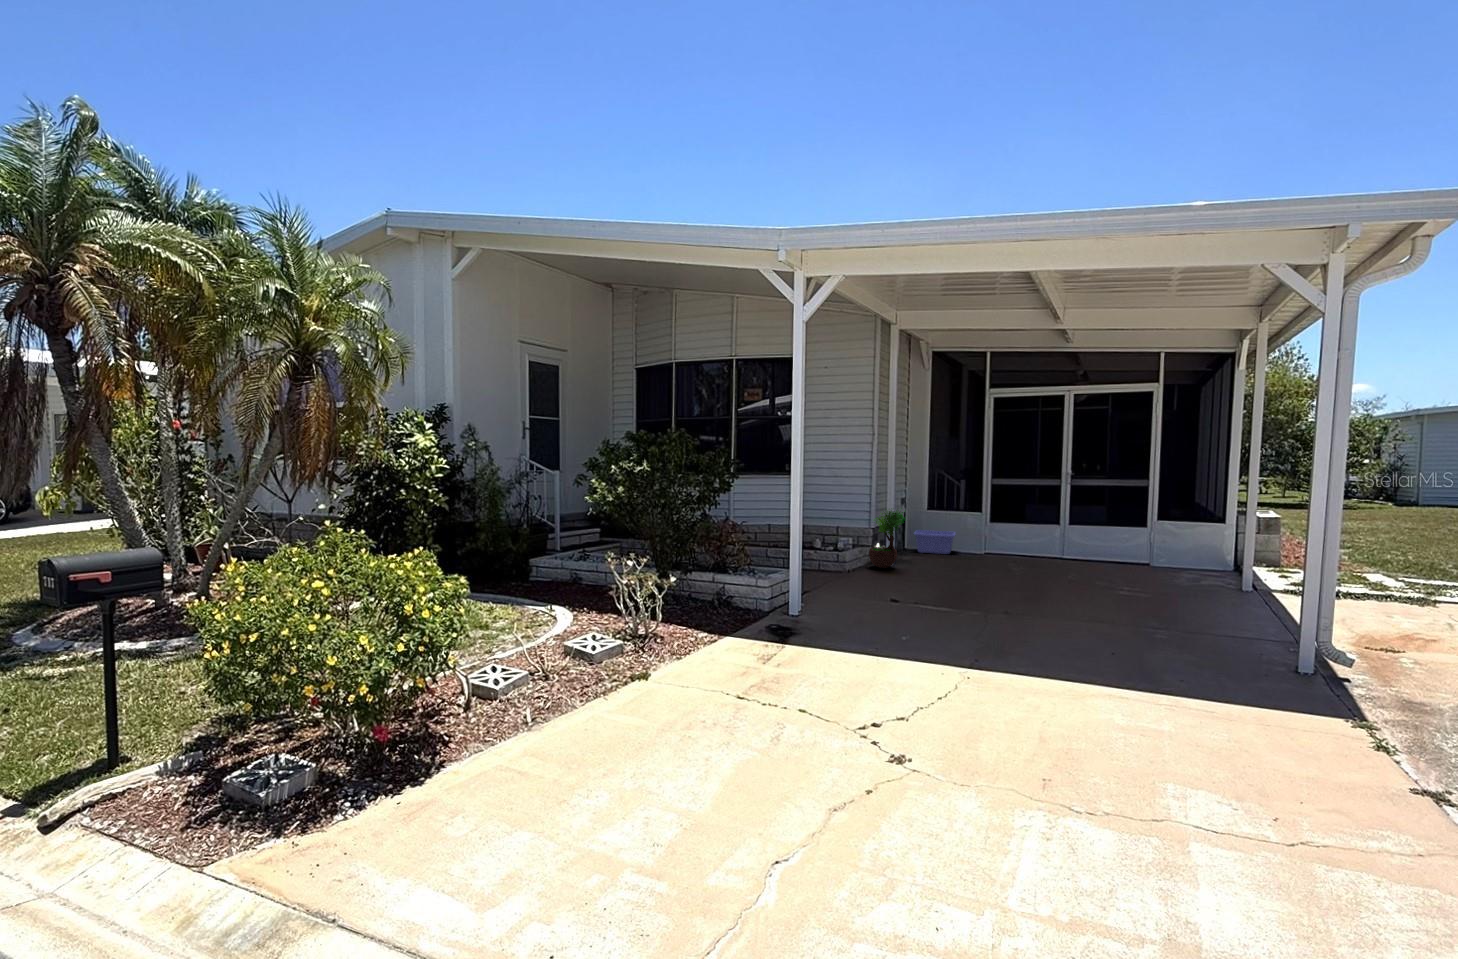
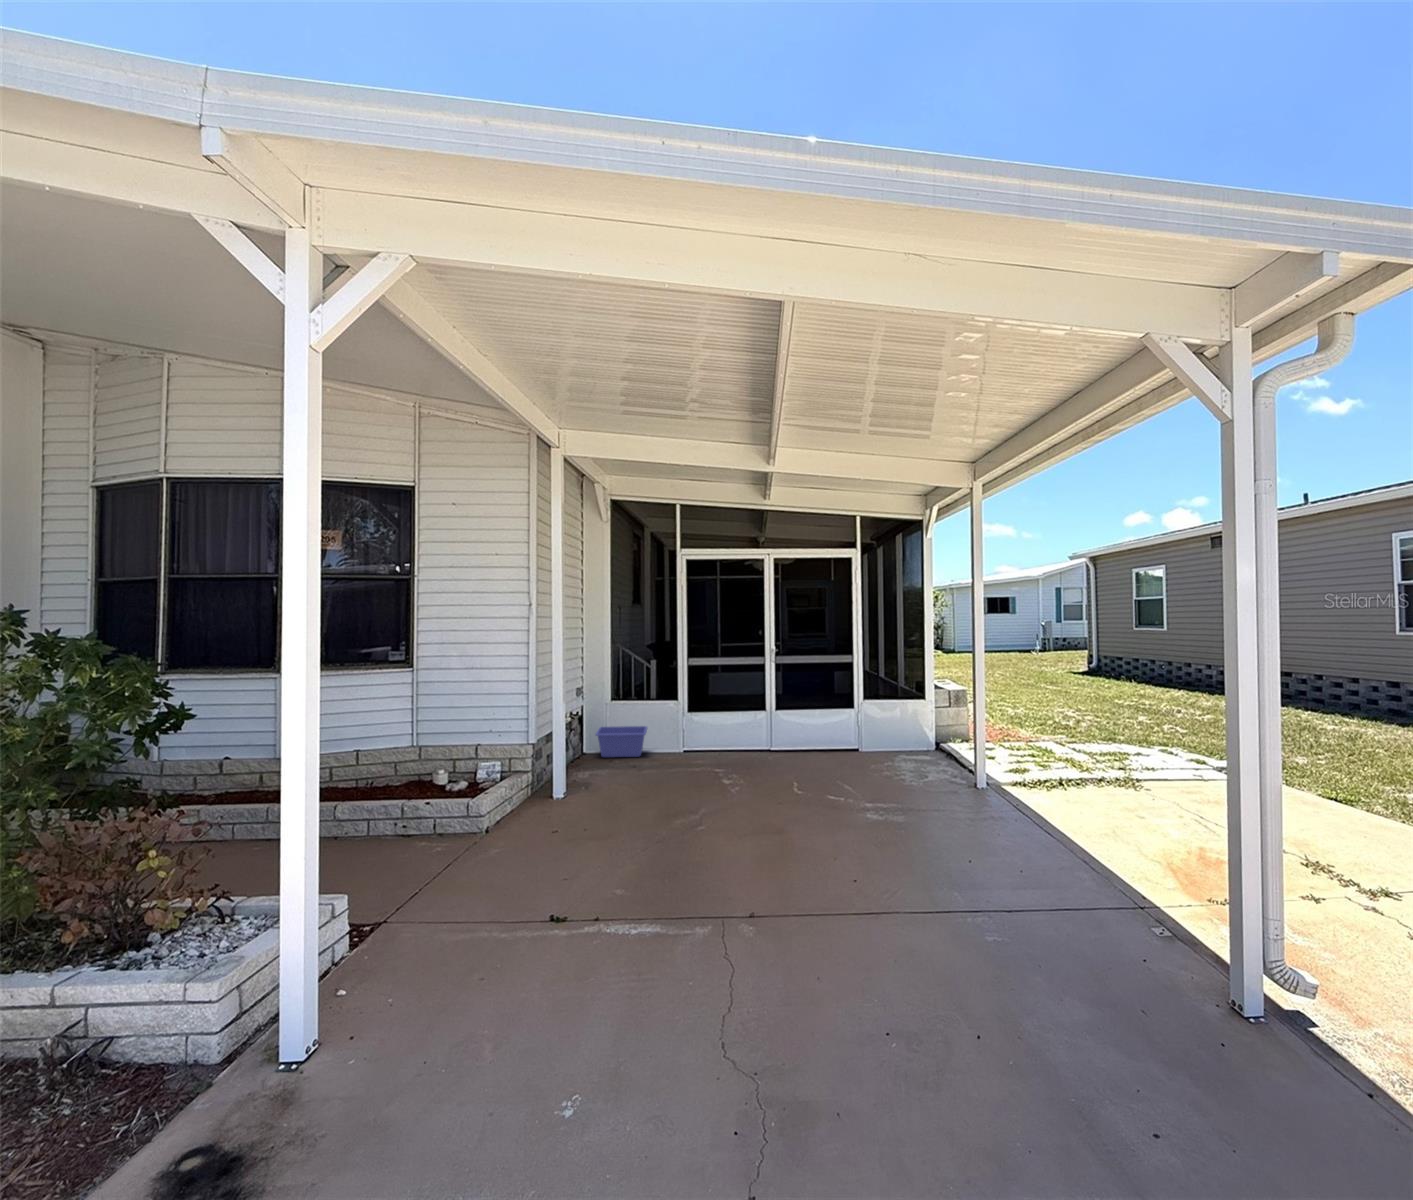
potted tree: present [869,511,904,568] -> none [525,710,579,802]

